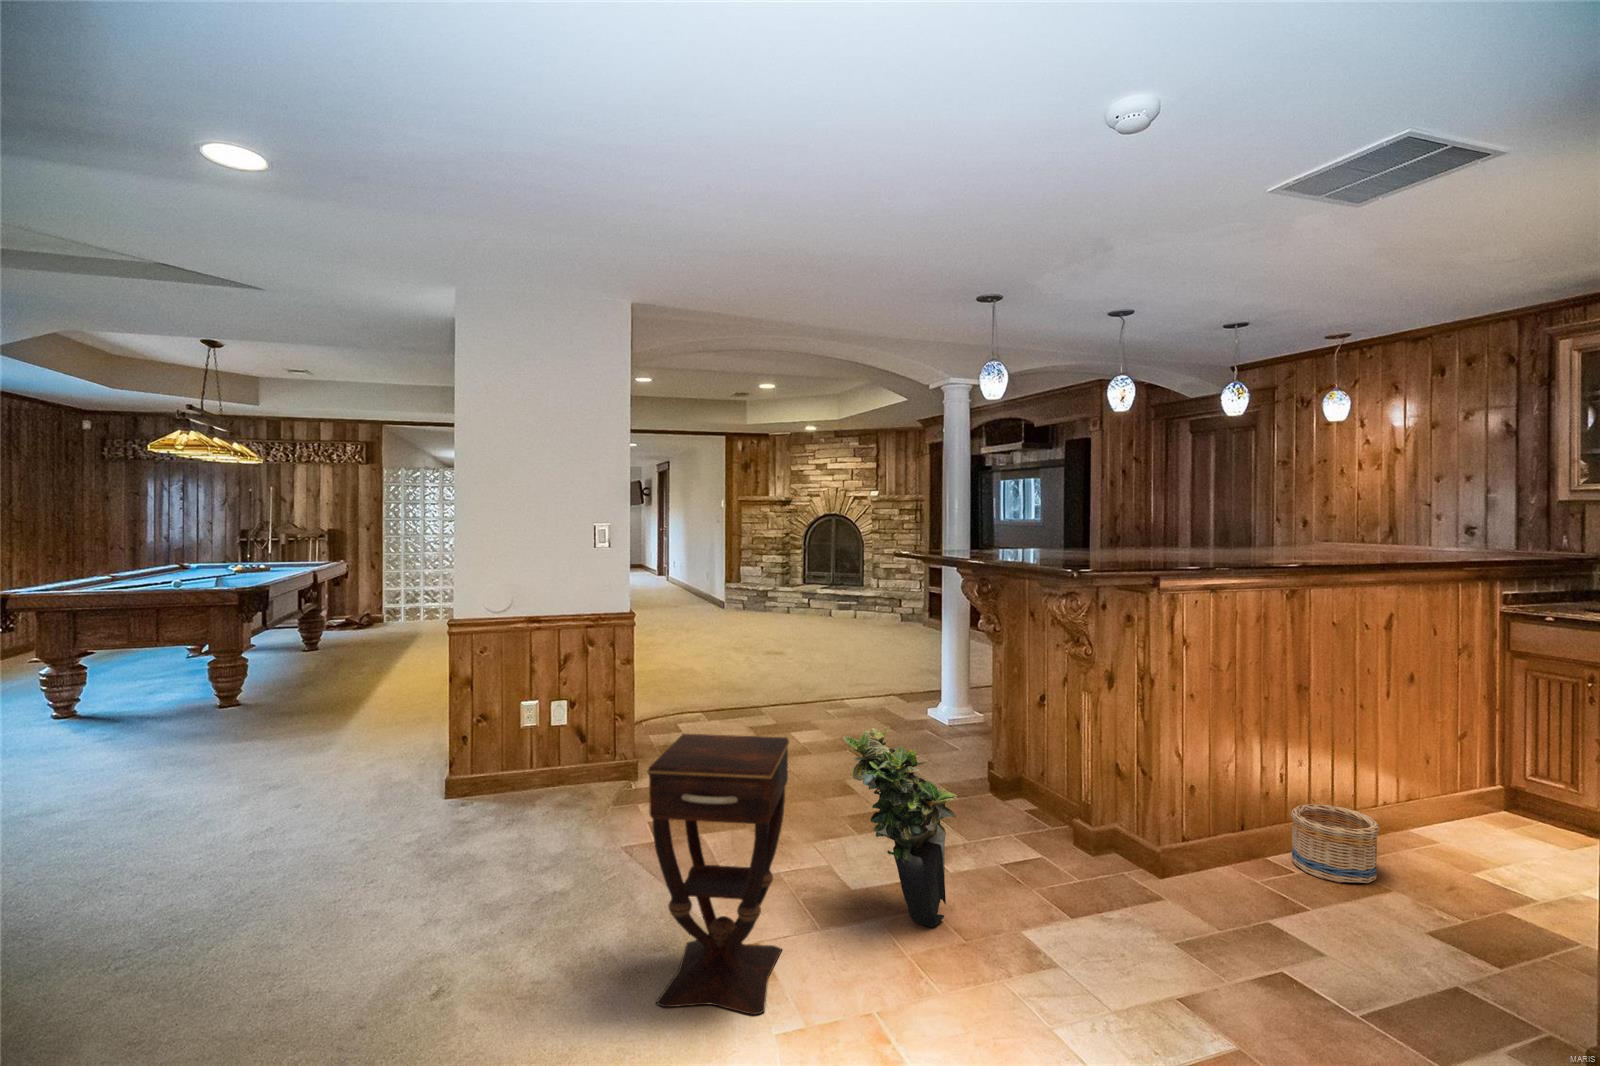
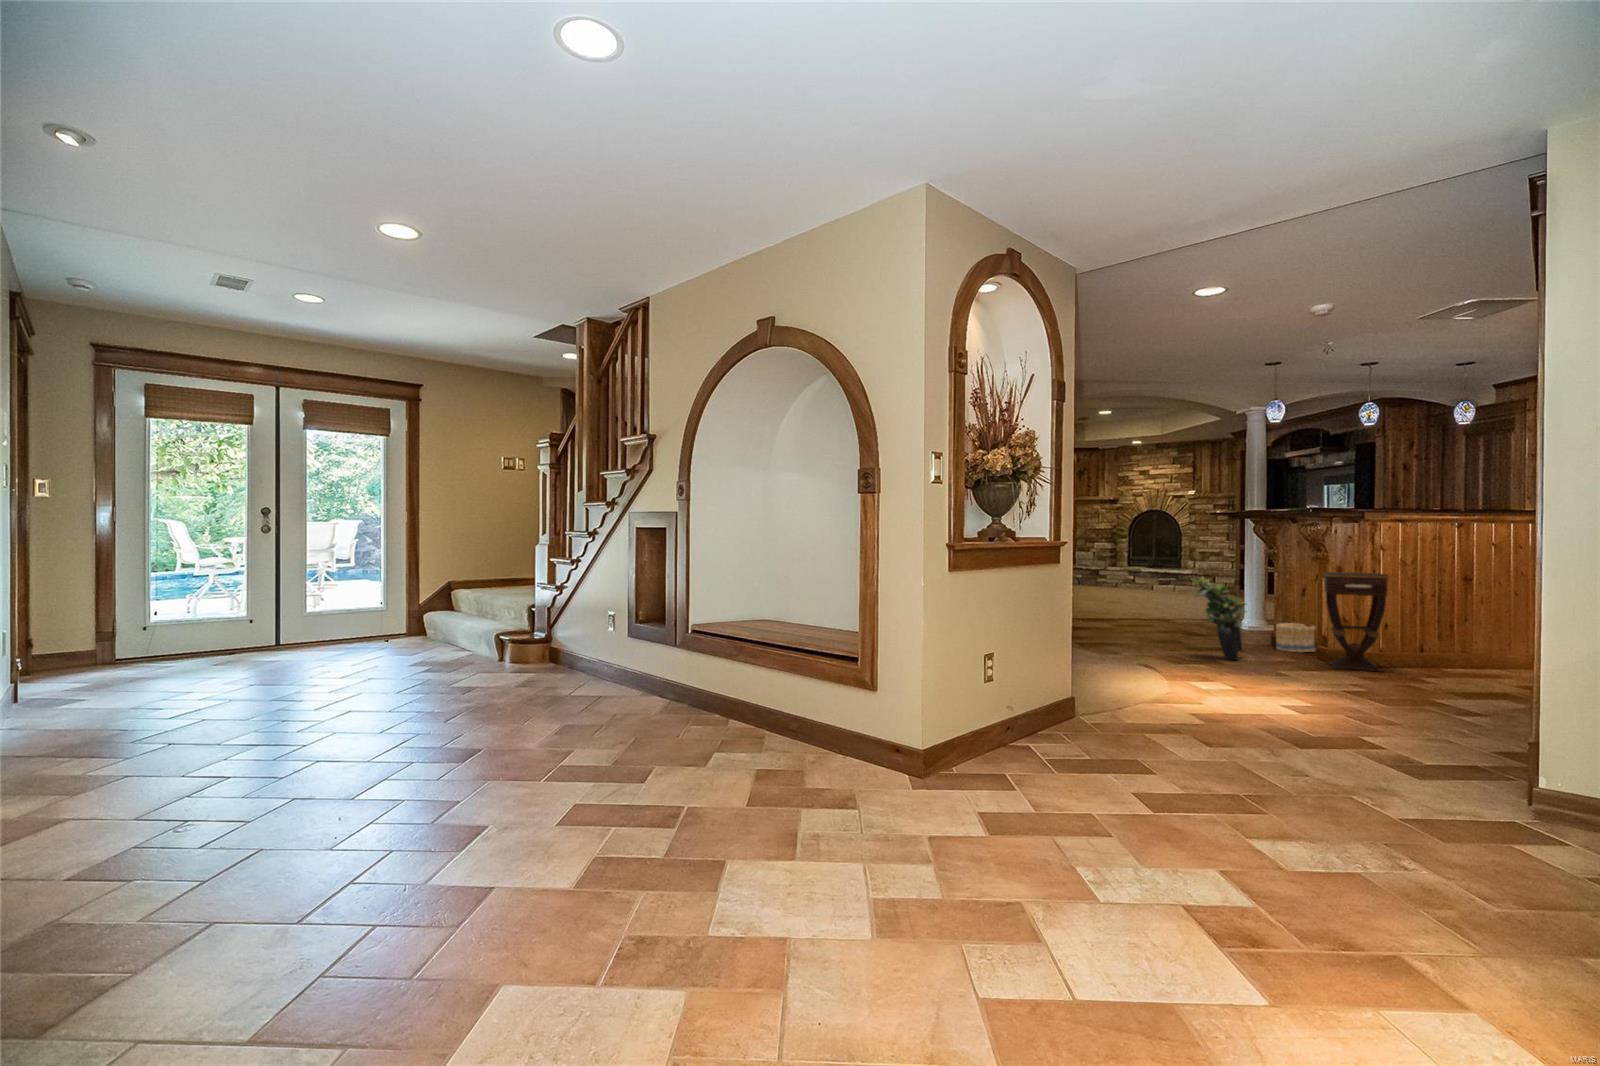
side table: present [647,734,789,1015] -> present [1324,572,1388,671]
basket: present [1291,804,1379,883] -> present [1276,623,1316,652]

